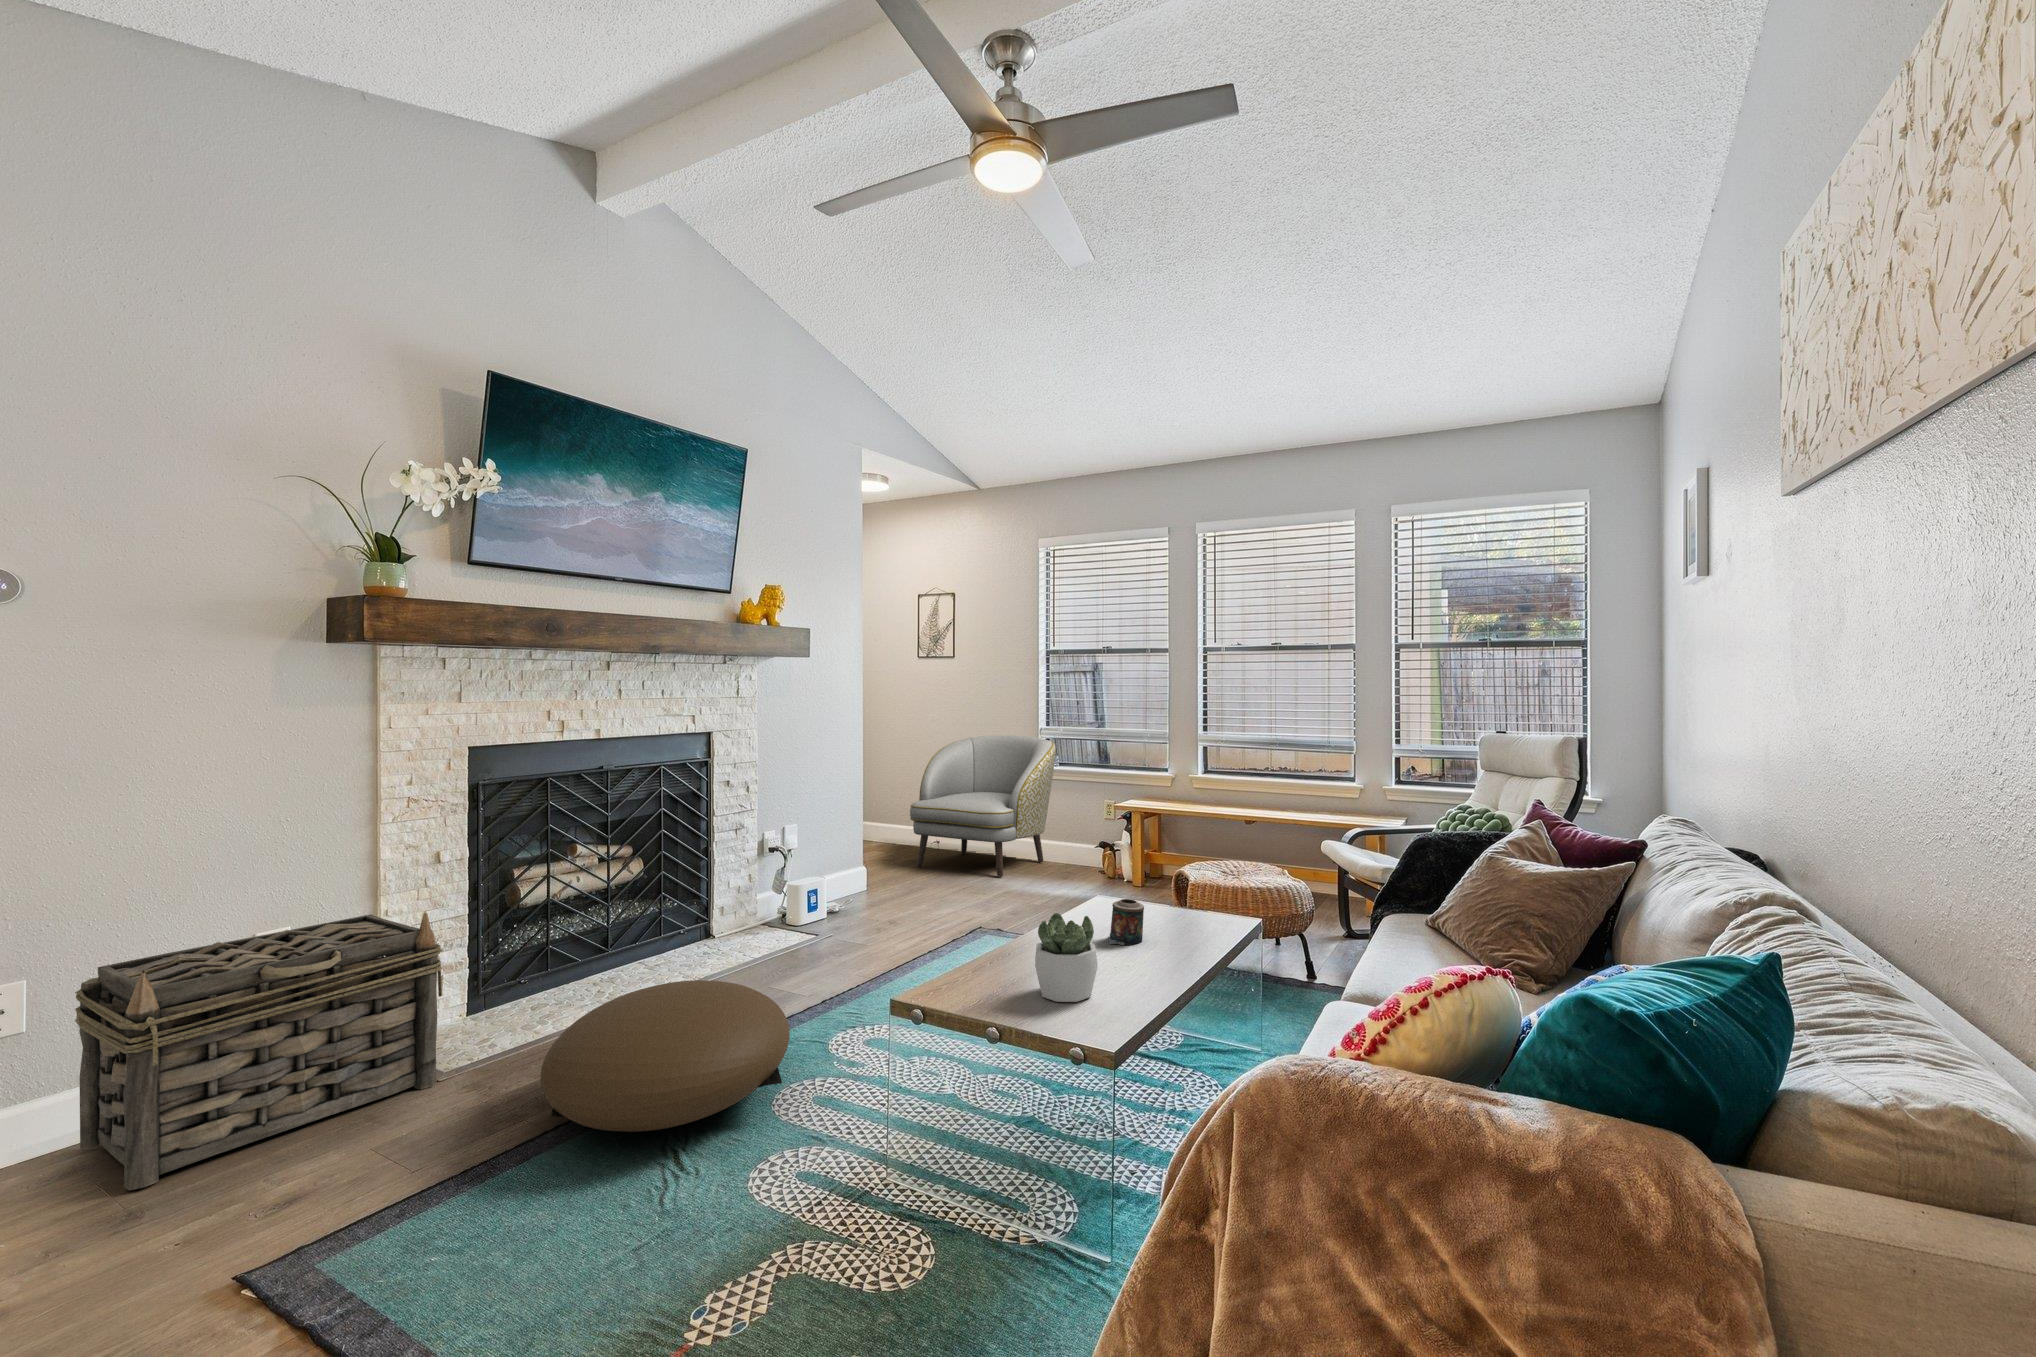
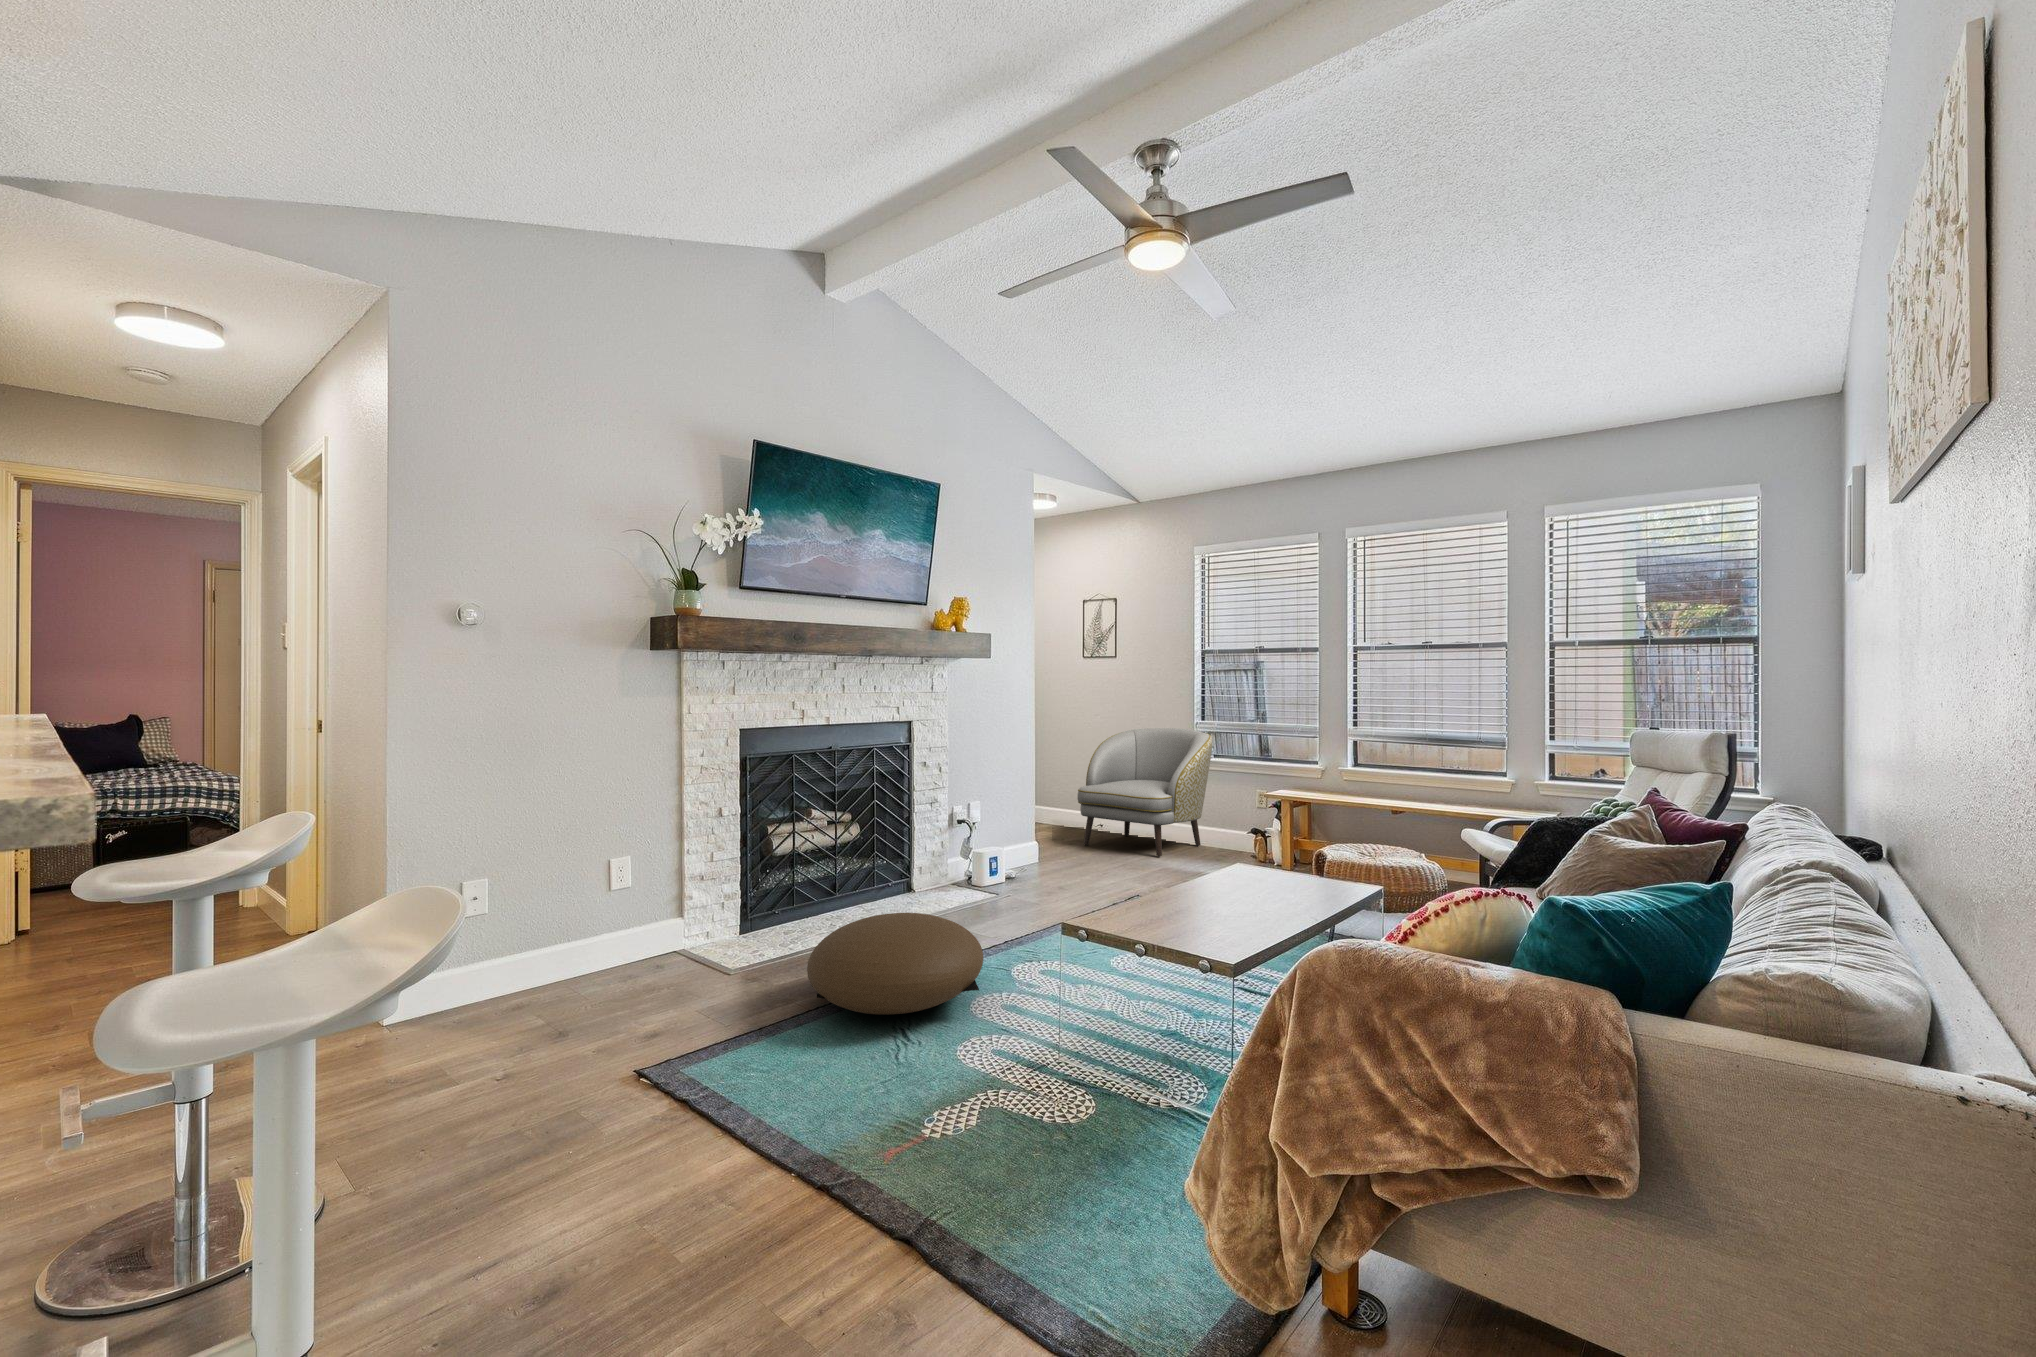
candle: present [1109,899,1144,945] -> none [1240,863,1271,900]
basket: present [75,913,442,1190] -> none [512,851,733,1022]
succulent plant: present [1035,913,1098,1002] -> none [1174,865,1224,934]

